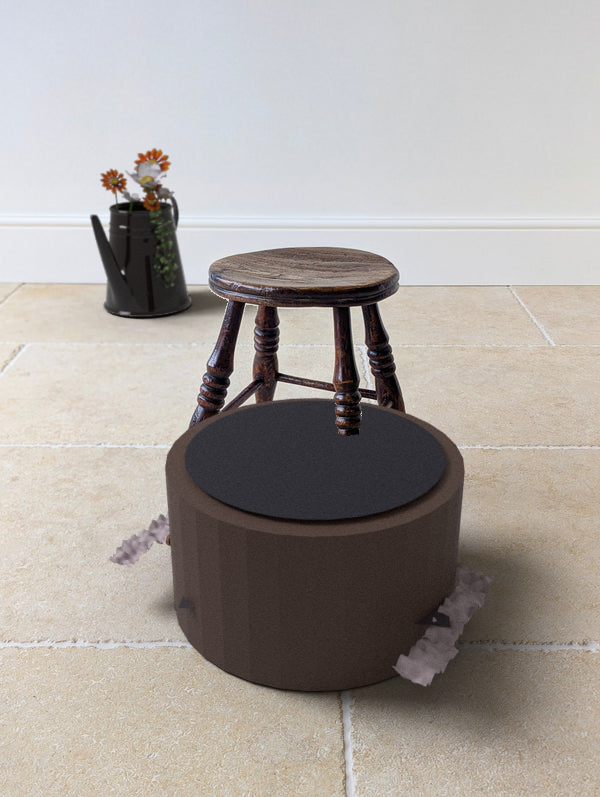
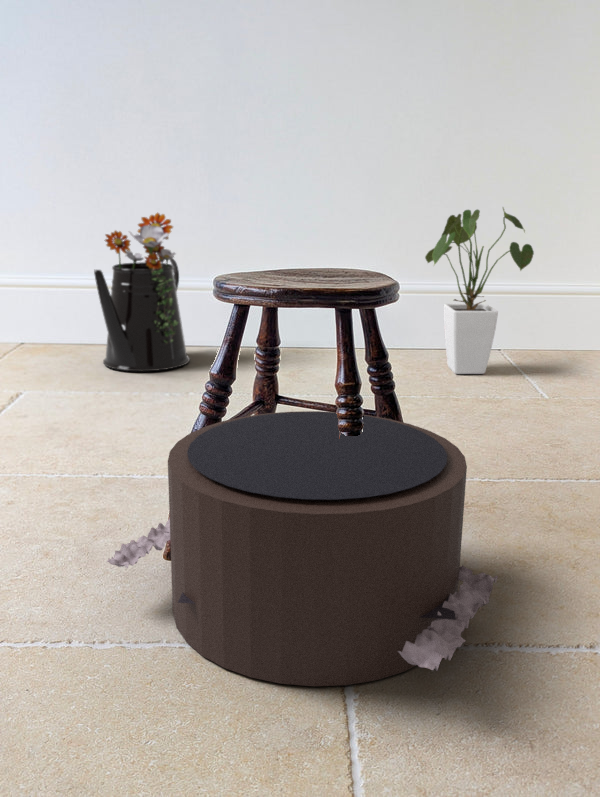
house plant: none [434,137,547,316] -> present [425,208,534,374]

